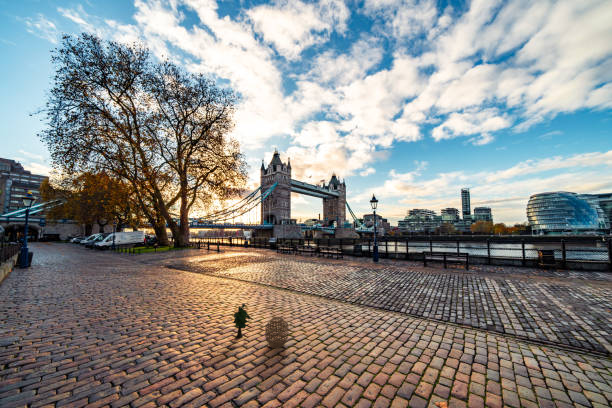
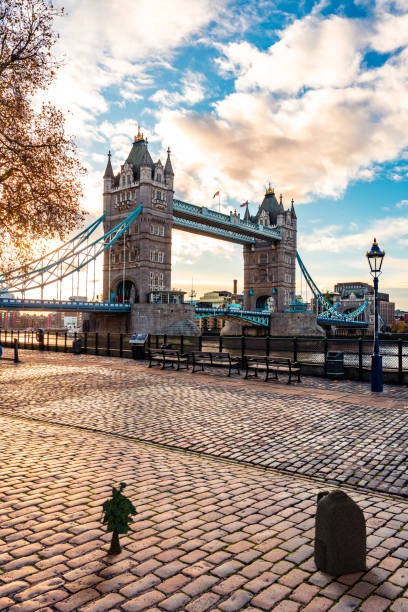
backpack: none [330,305,354,346] -> present [313,490,367,576]
woven basket: present [265,317,288,348] -> none [176,512,226,578]

